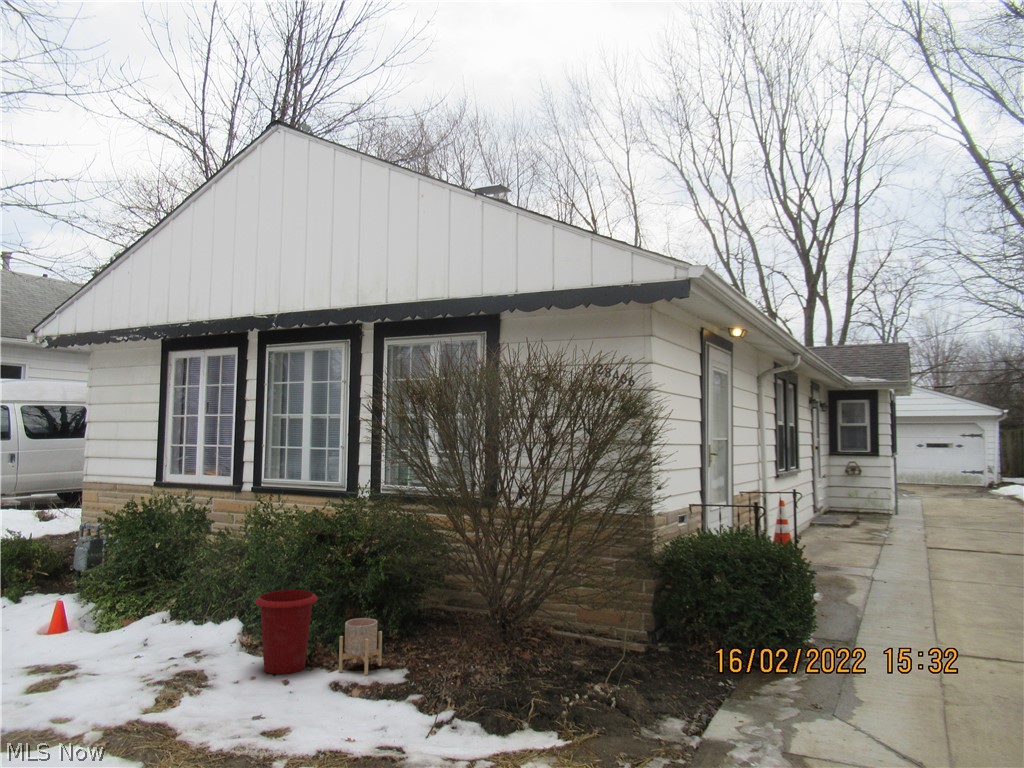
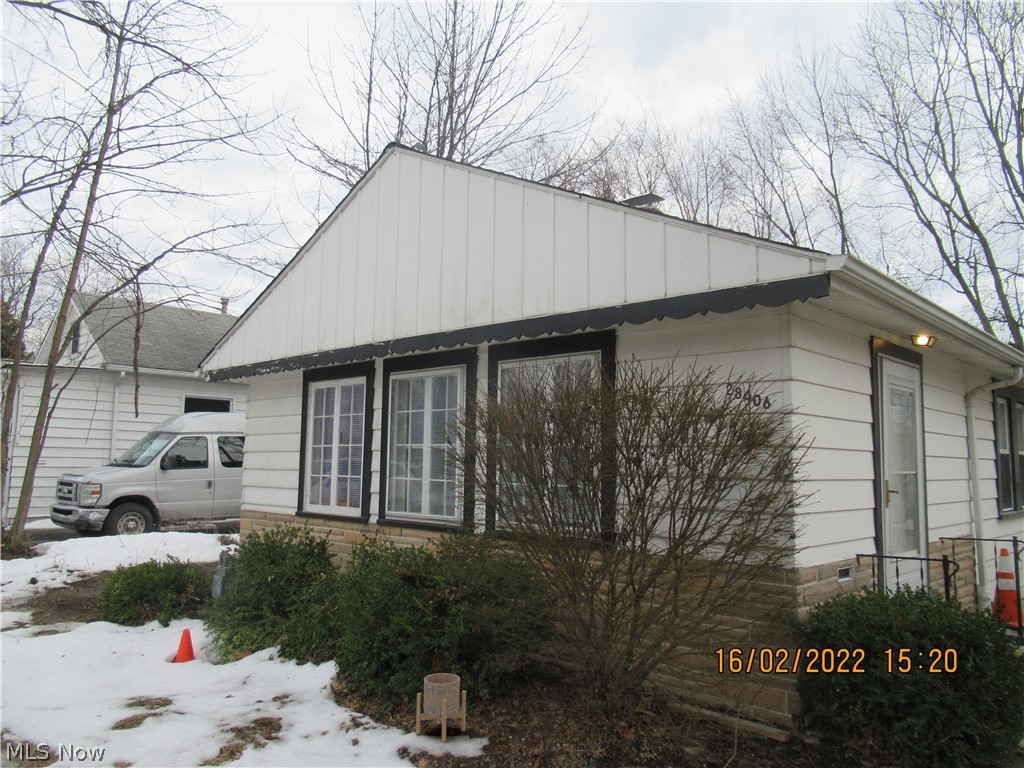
waste bin: present [255,590,318,674] -> none [333,635,400,730]

